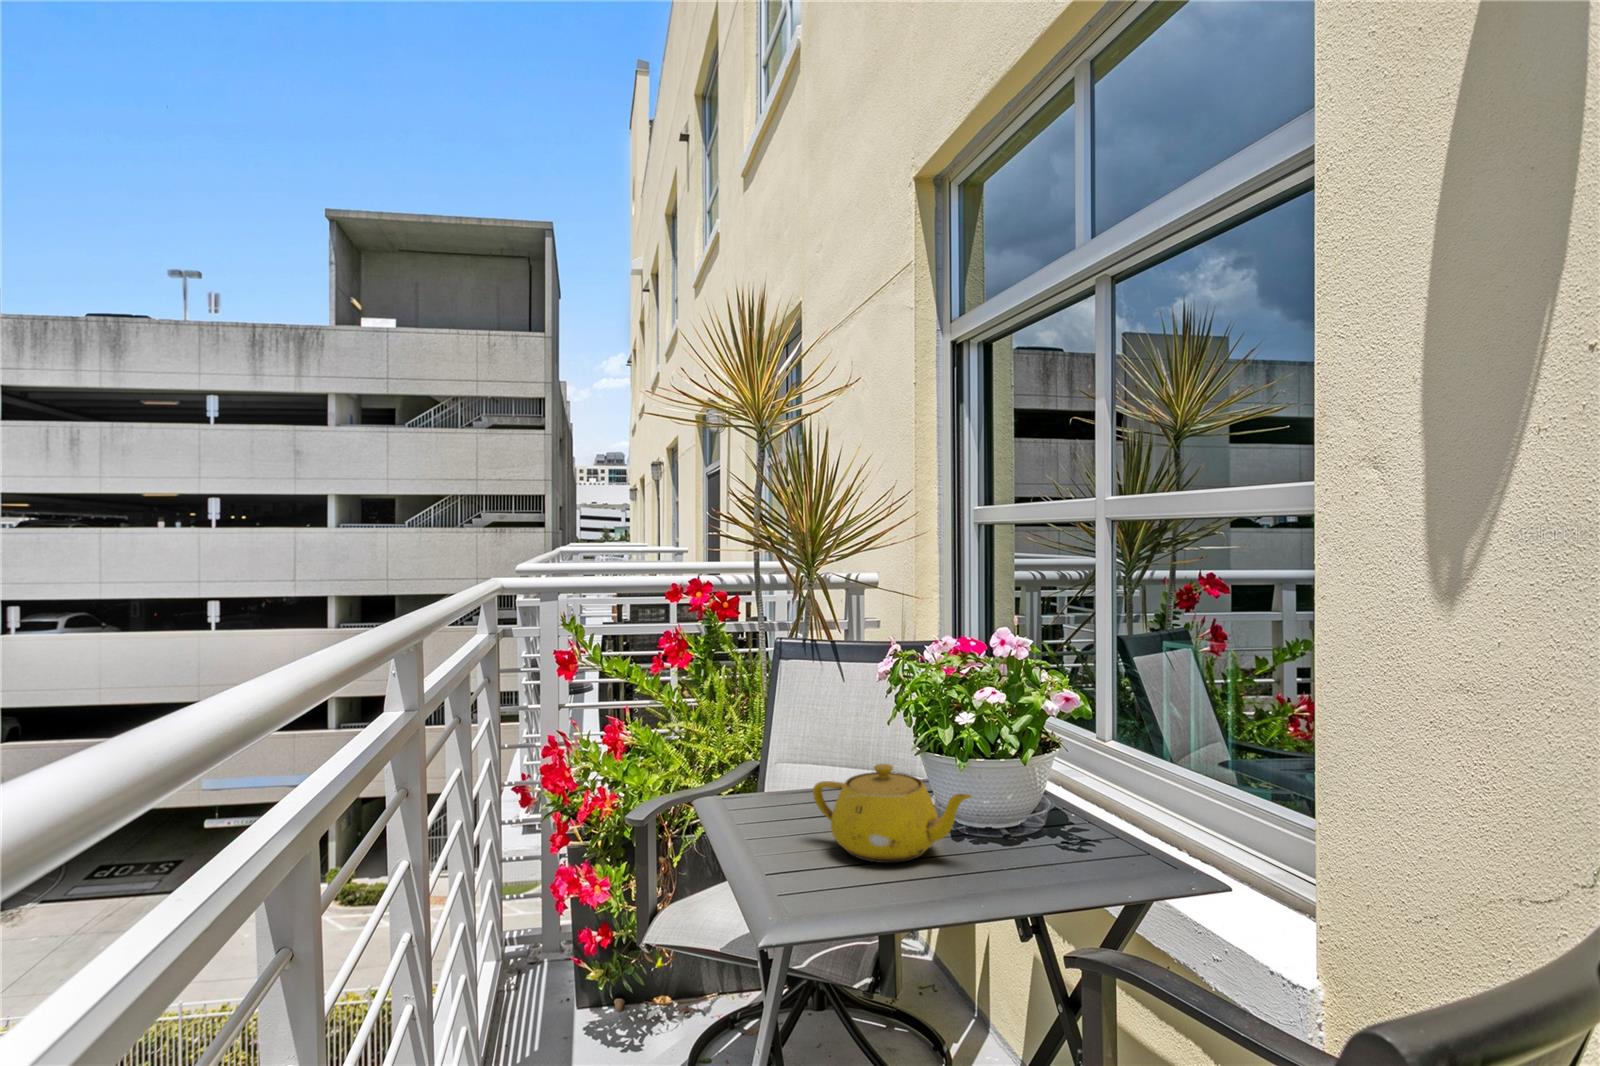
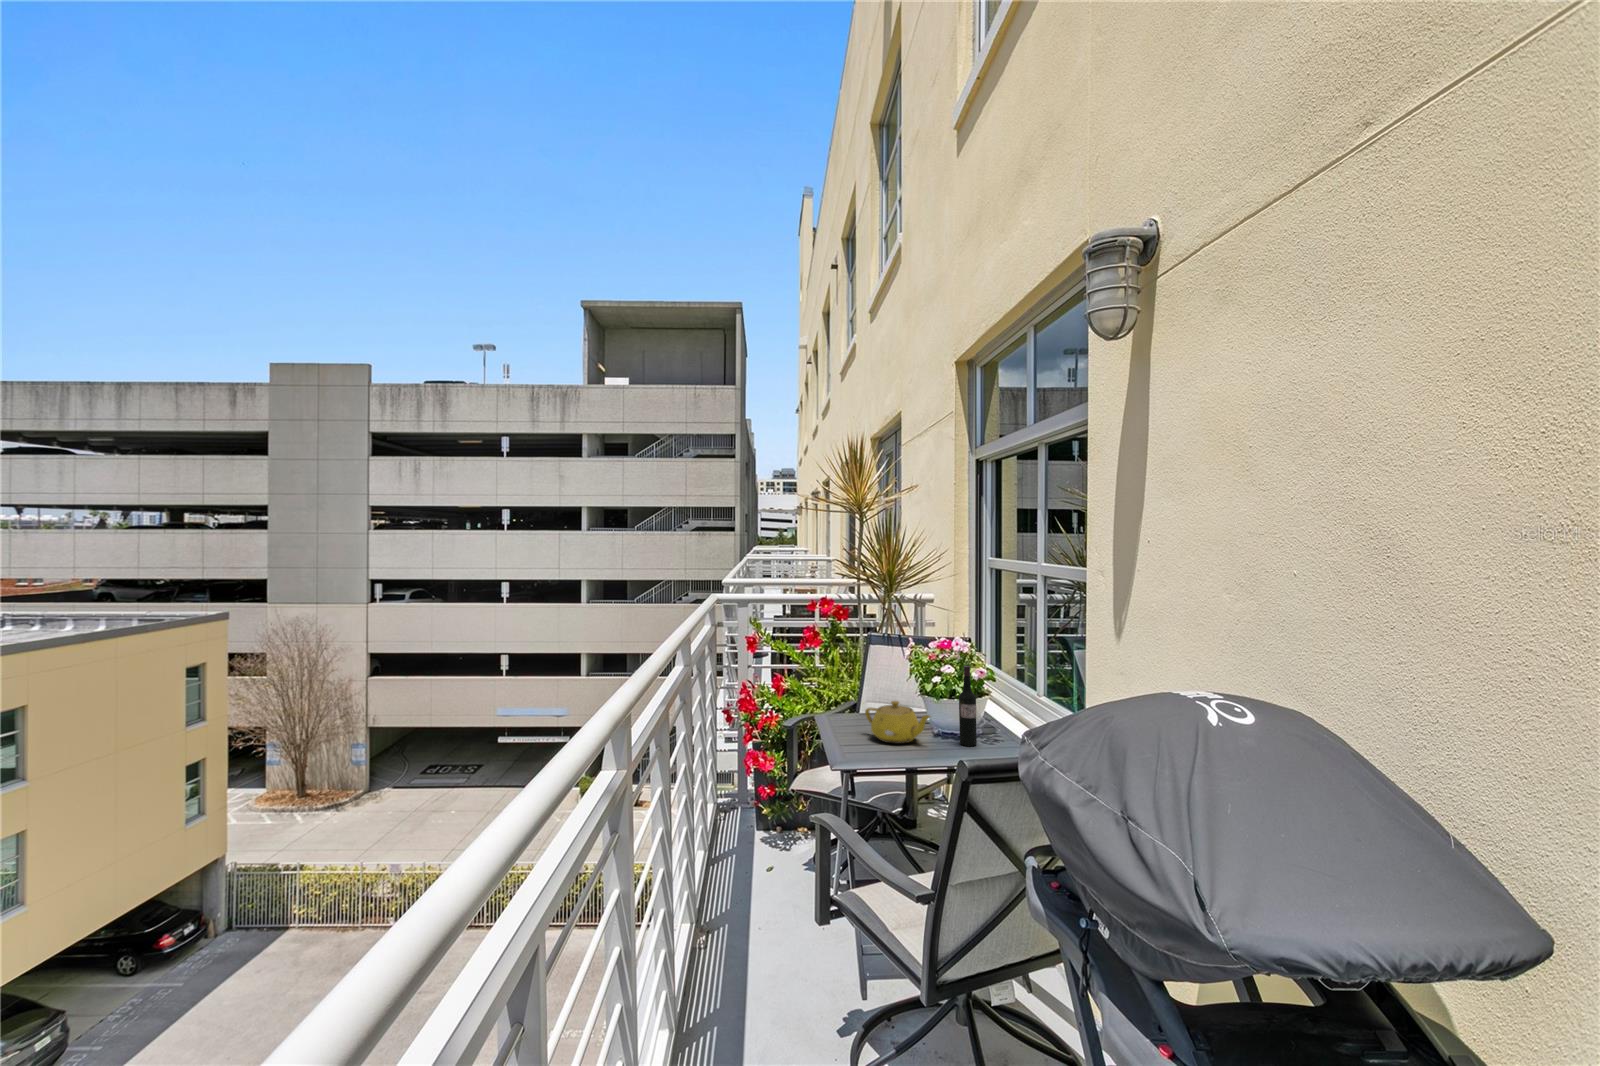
wine bottle: none [1020,678,1061,854] -> present [959,666,977,746]

